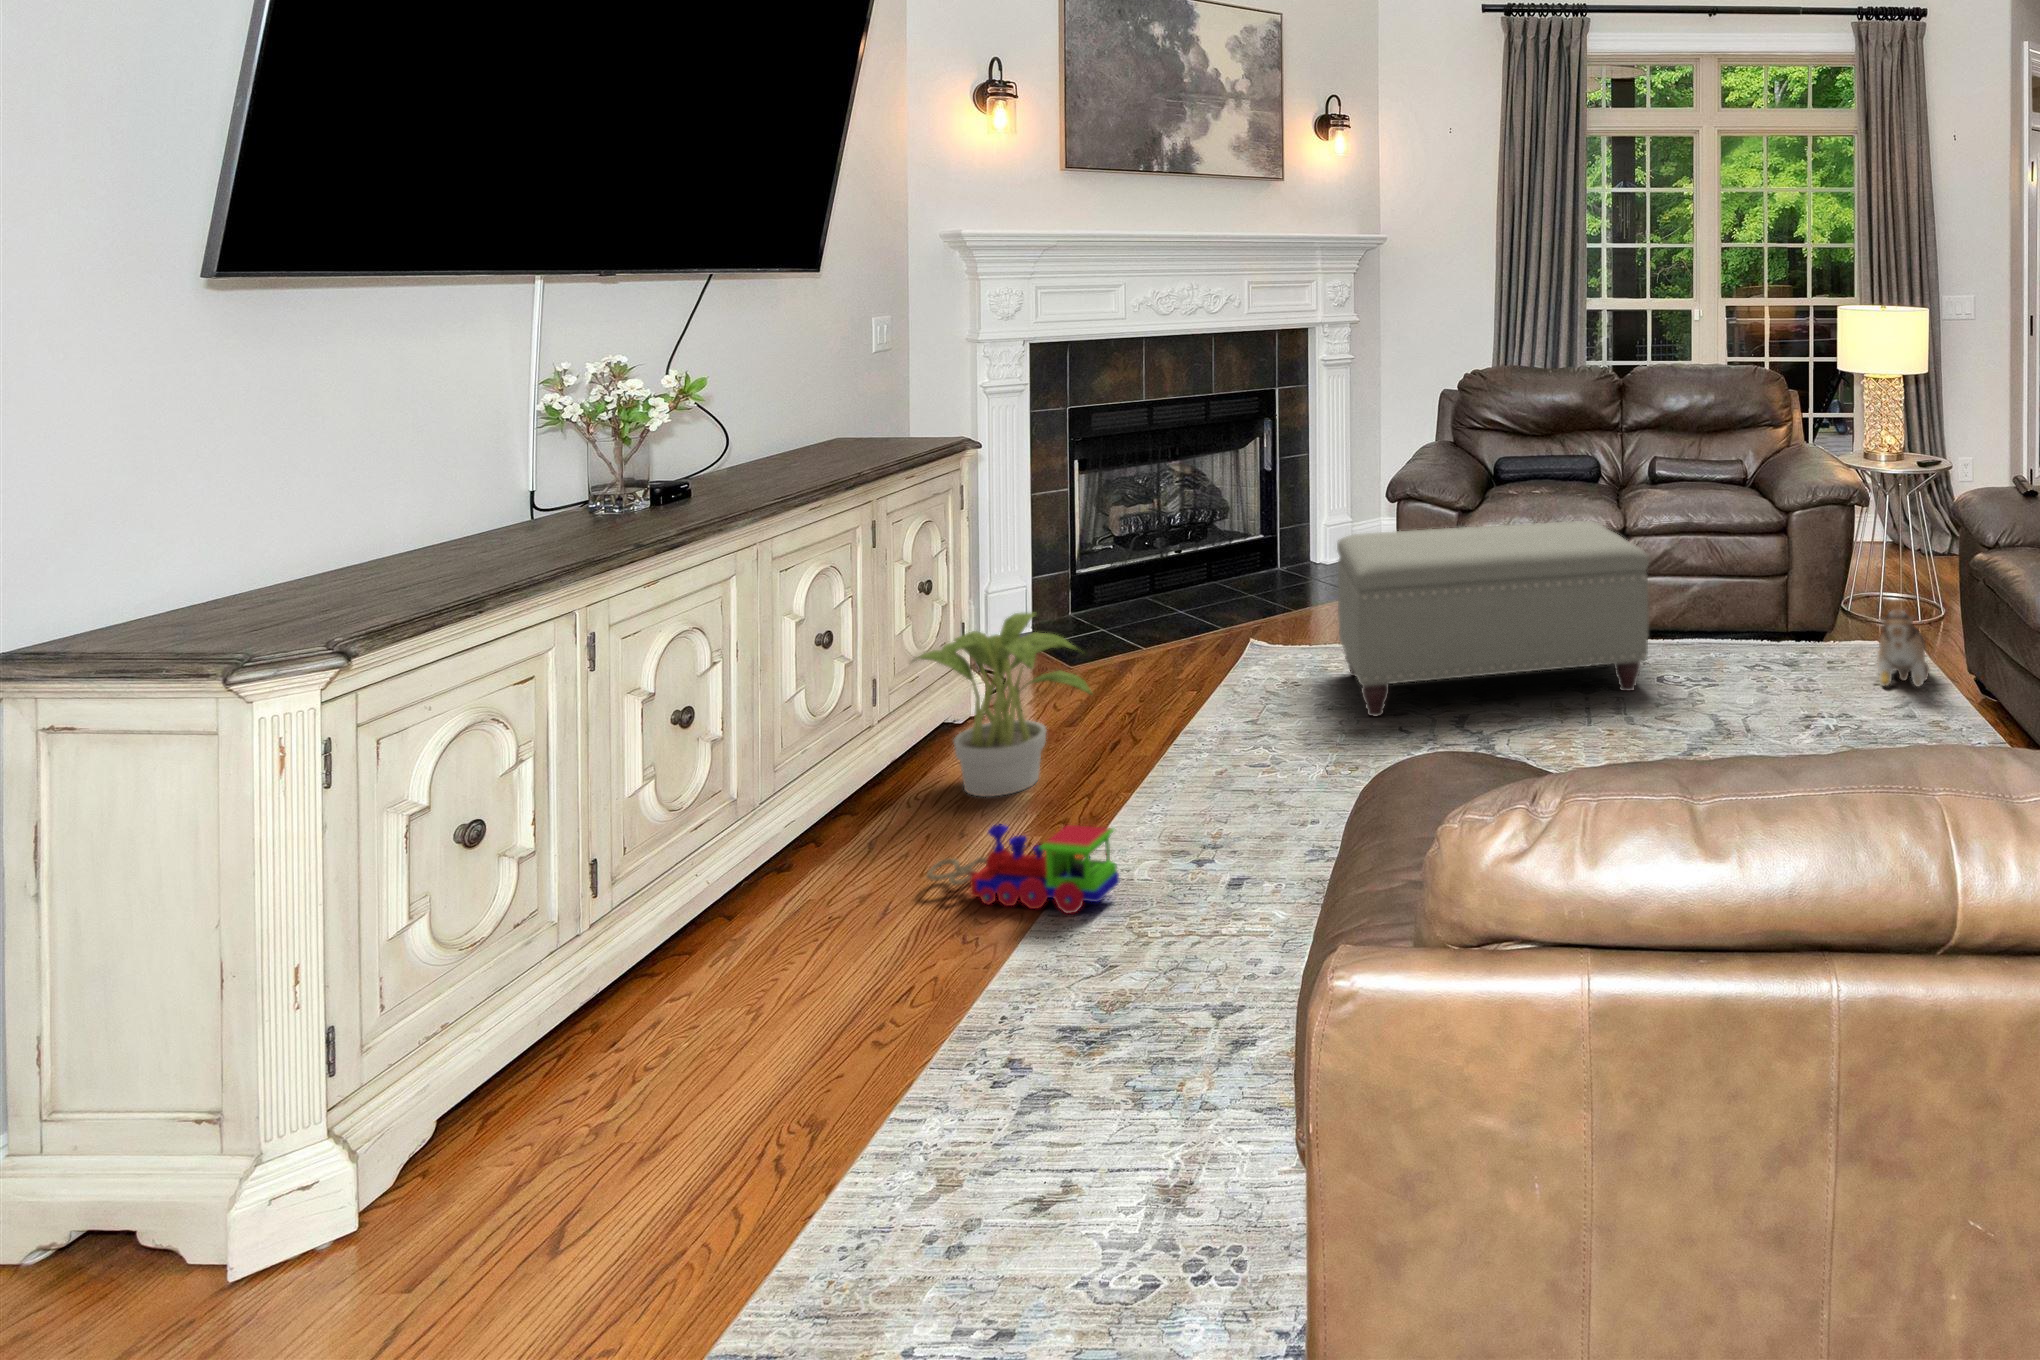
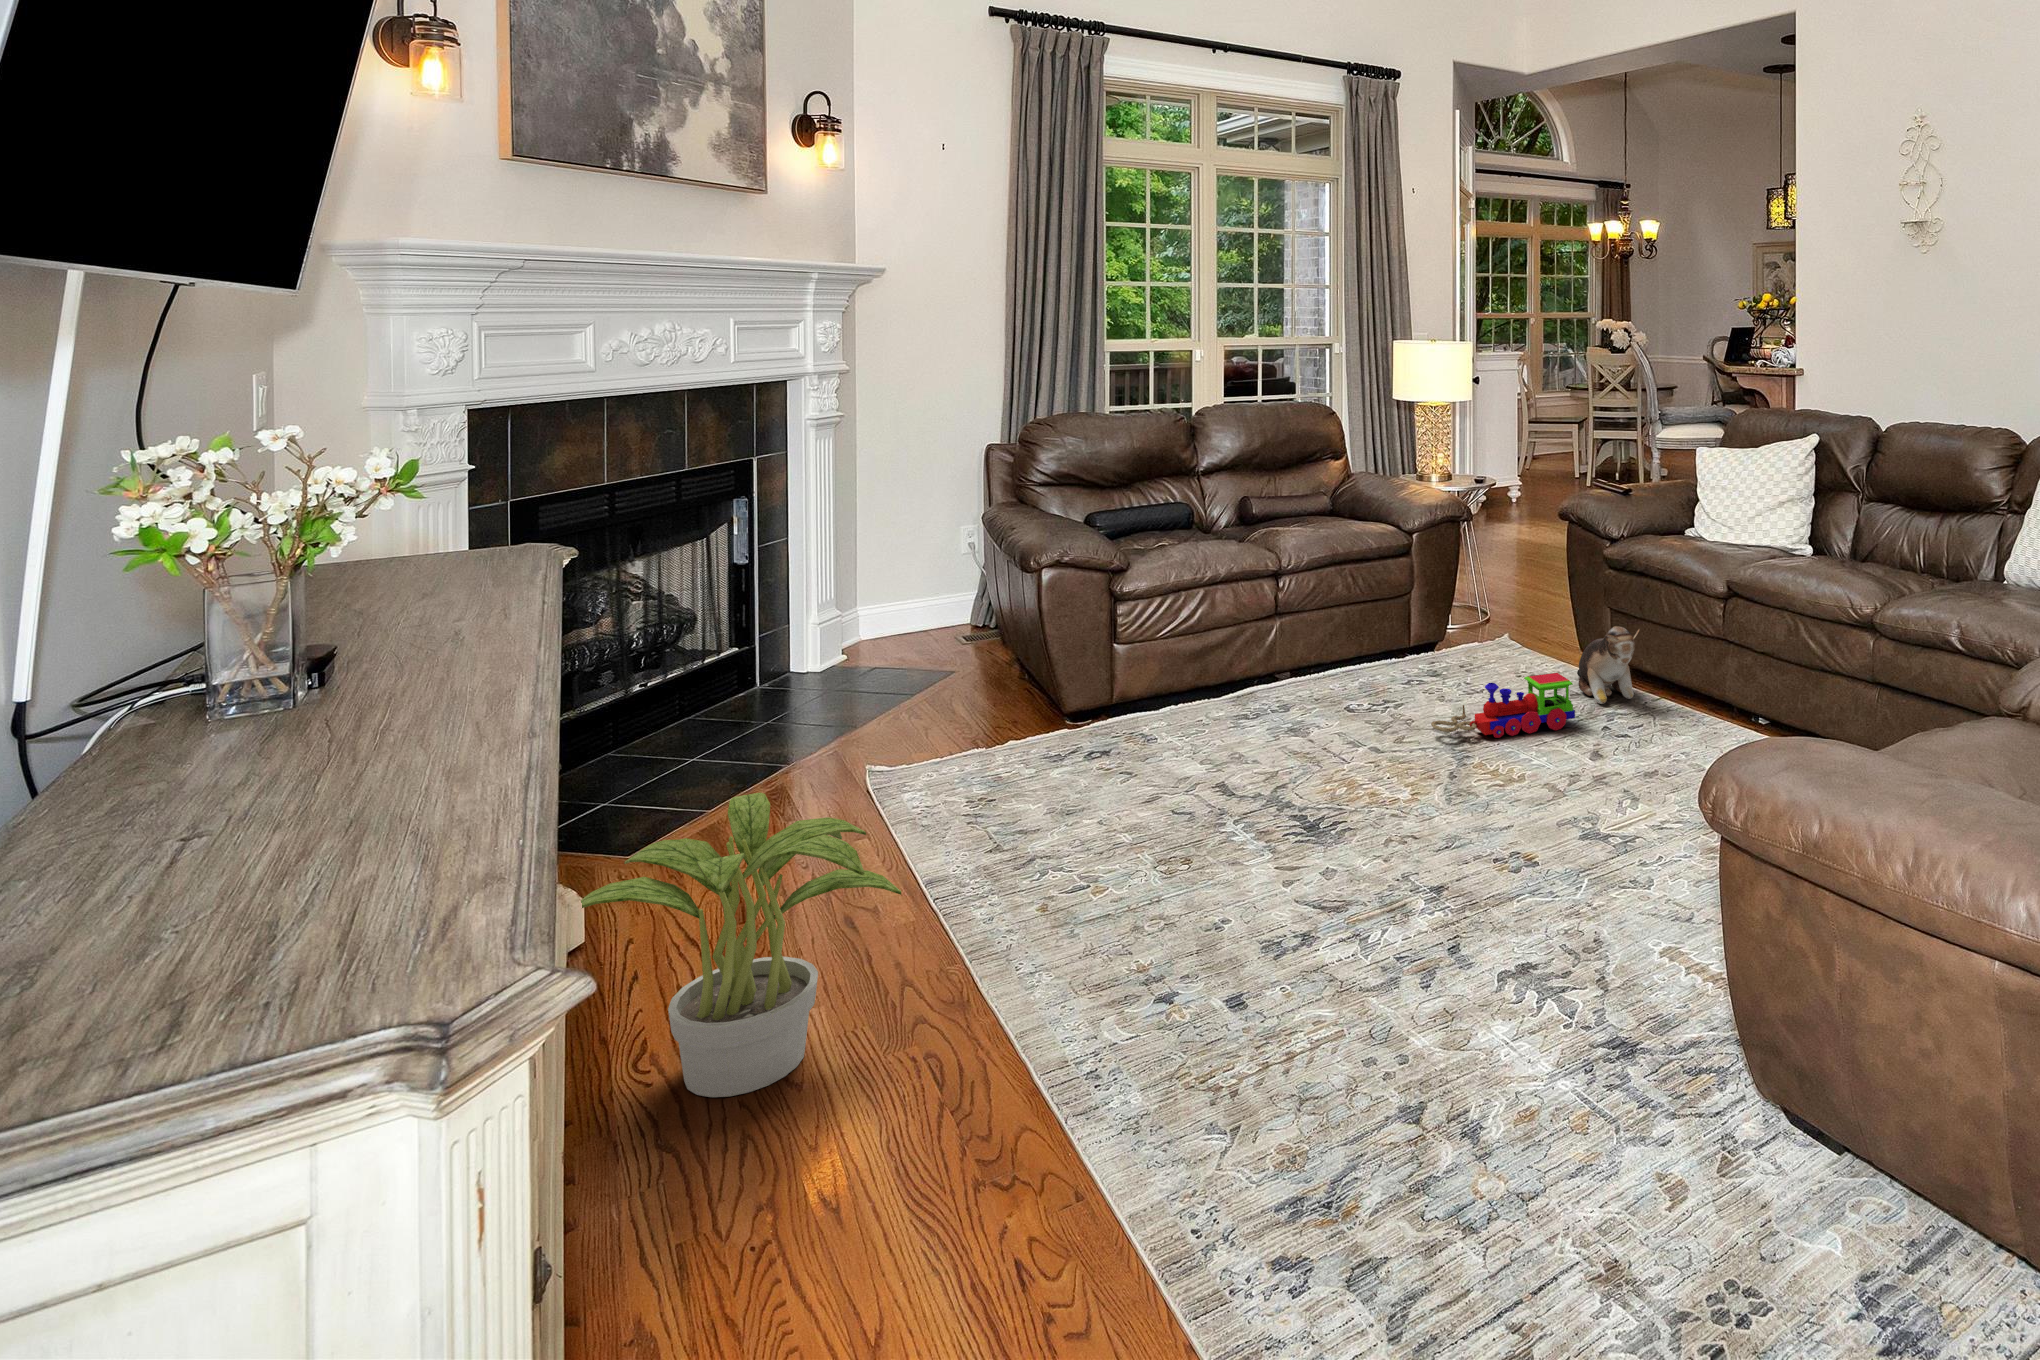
ottoman: present [1337,521,1649,716] -> none [1035,577,1408,842]
toy train: present [927,824,1119,914] -> present [1431,673,1575,738]

